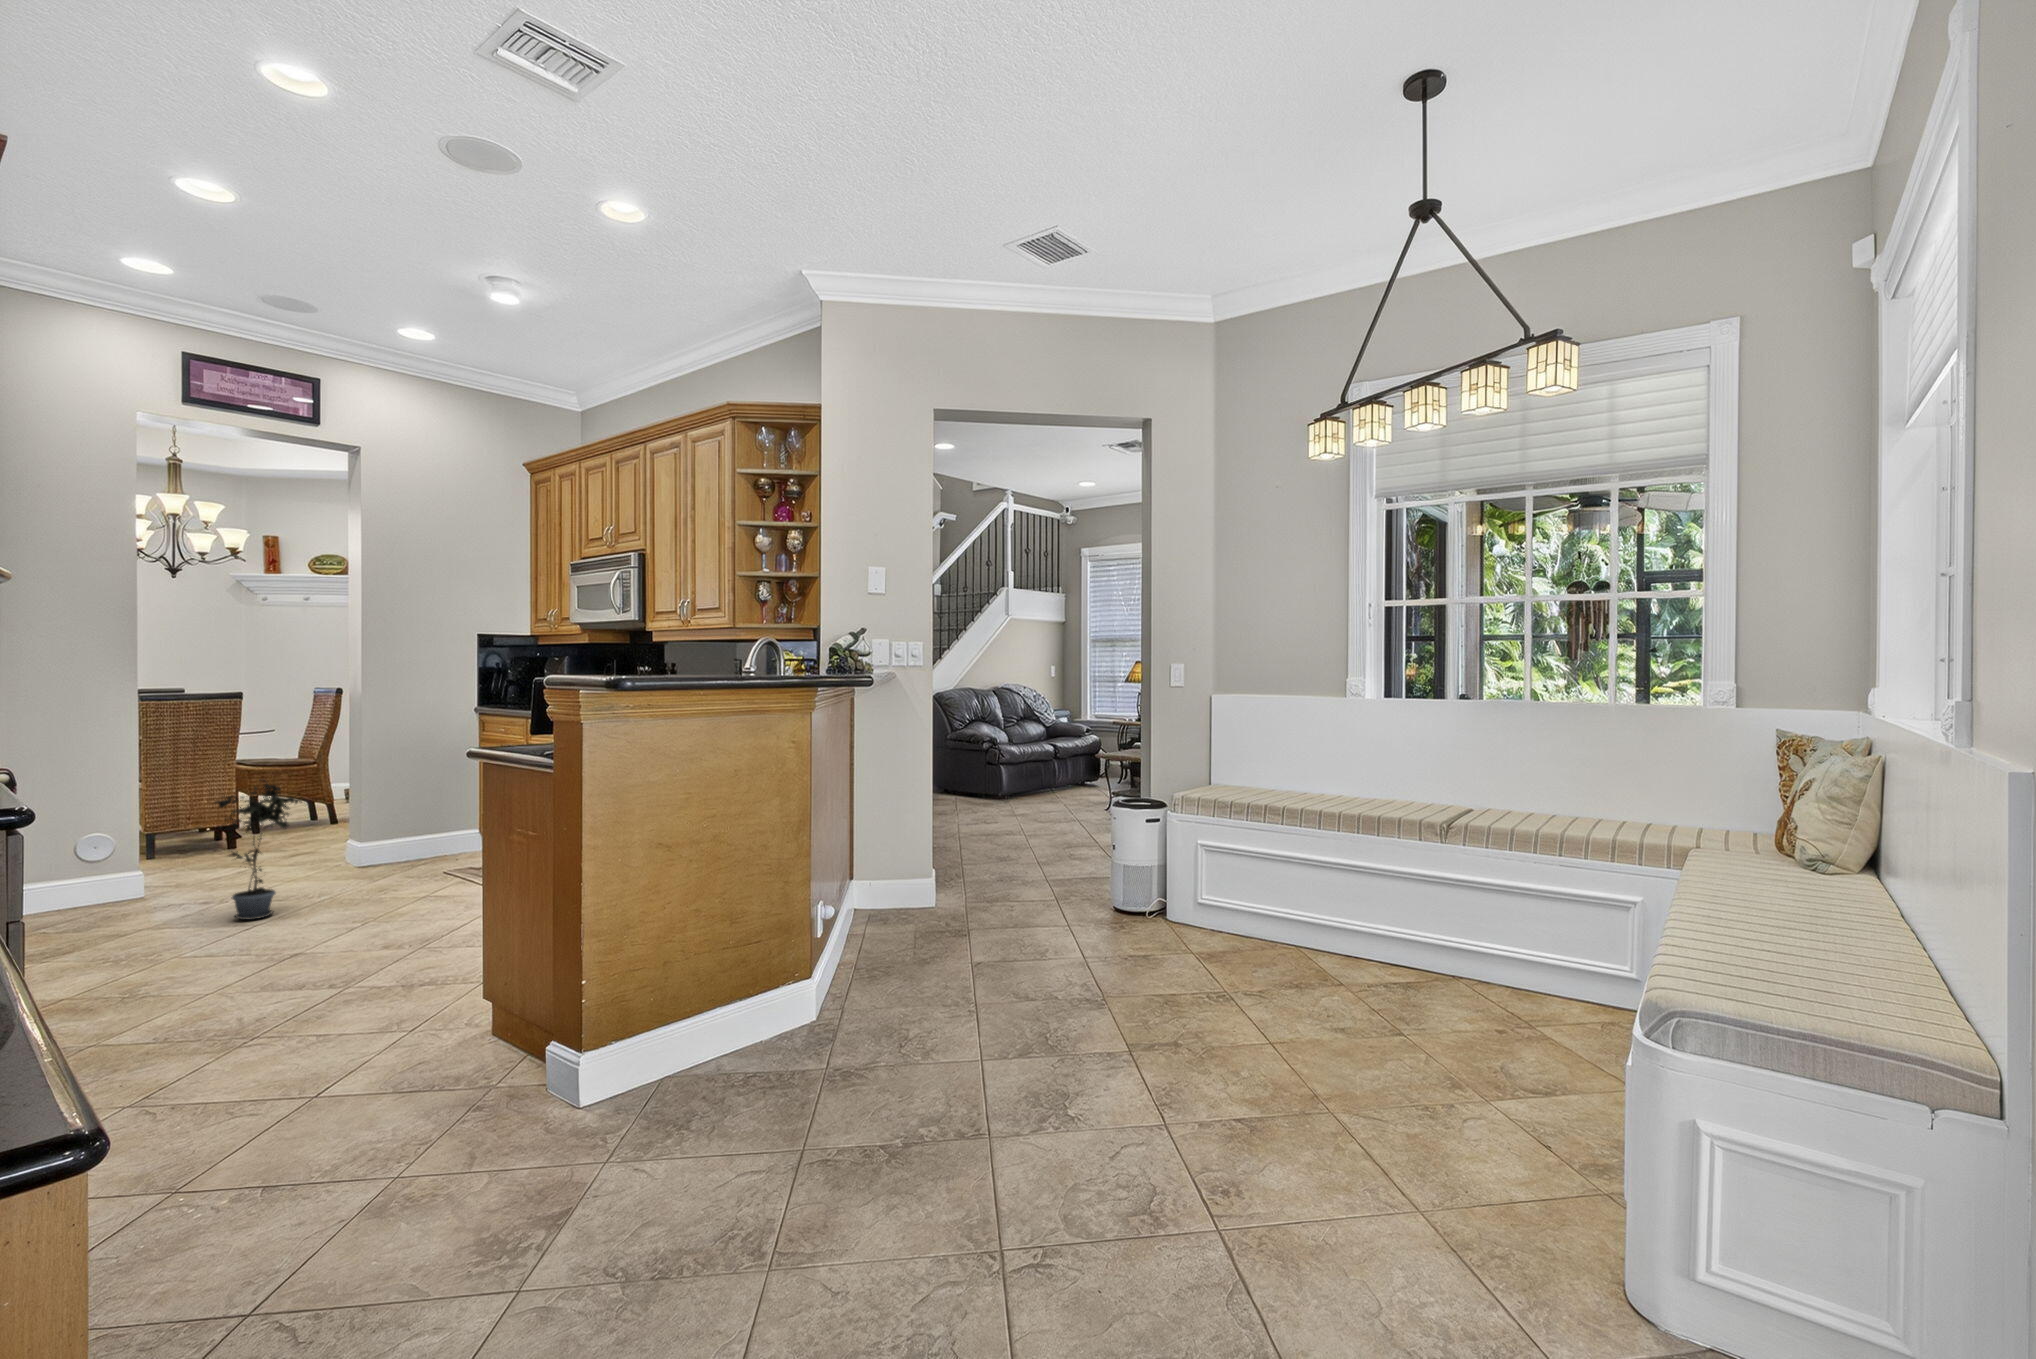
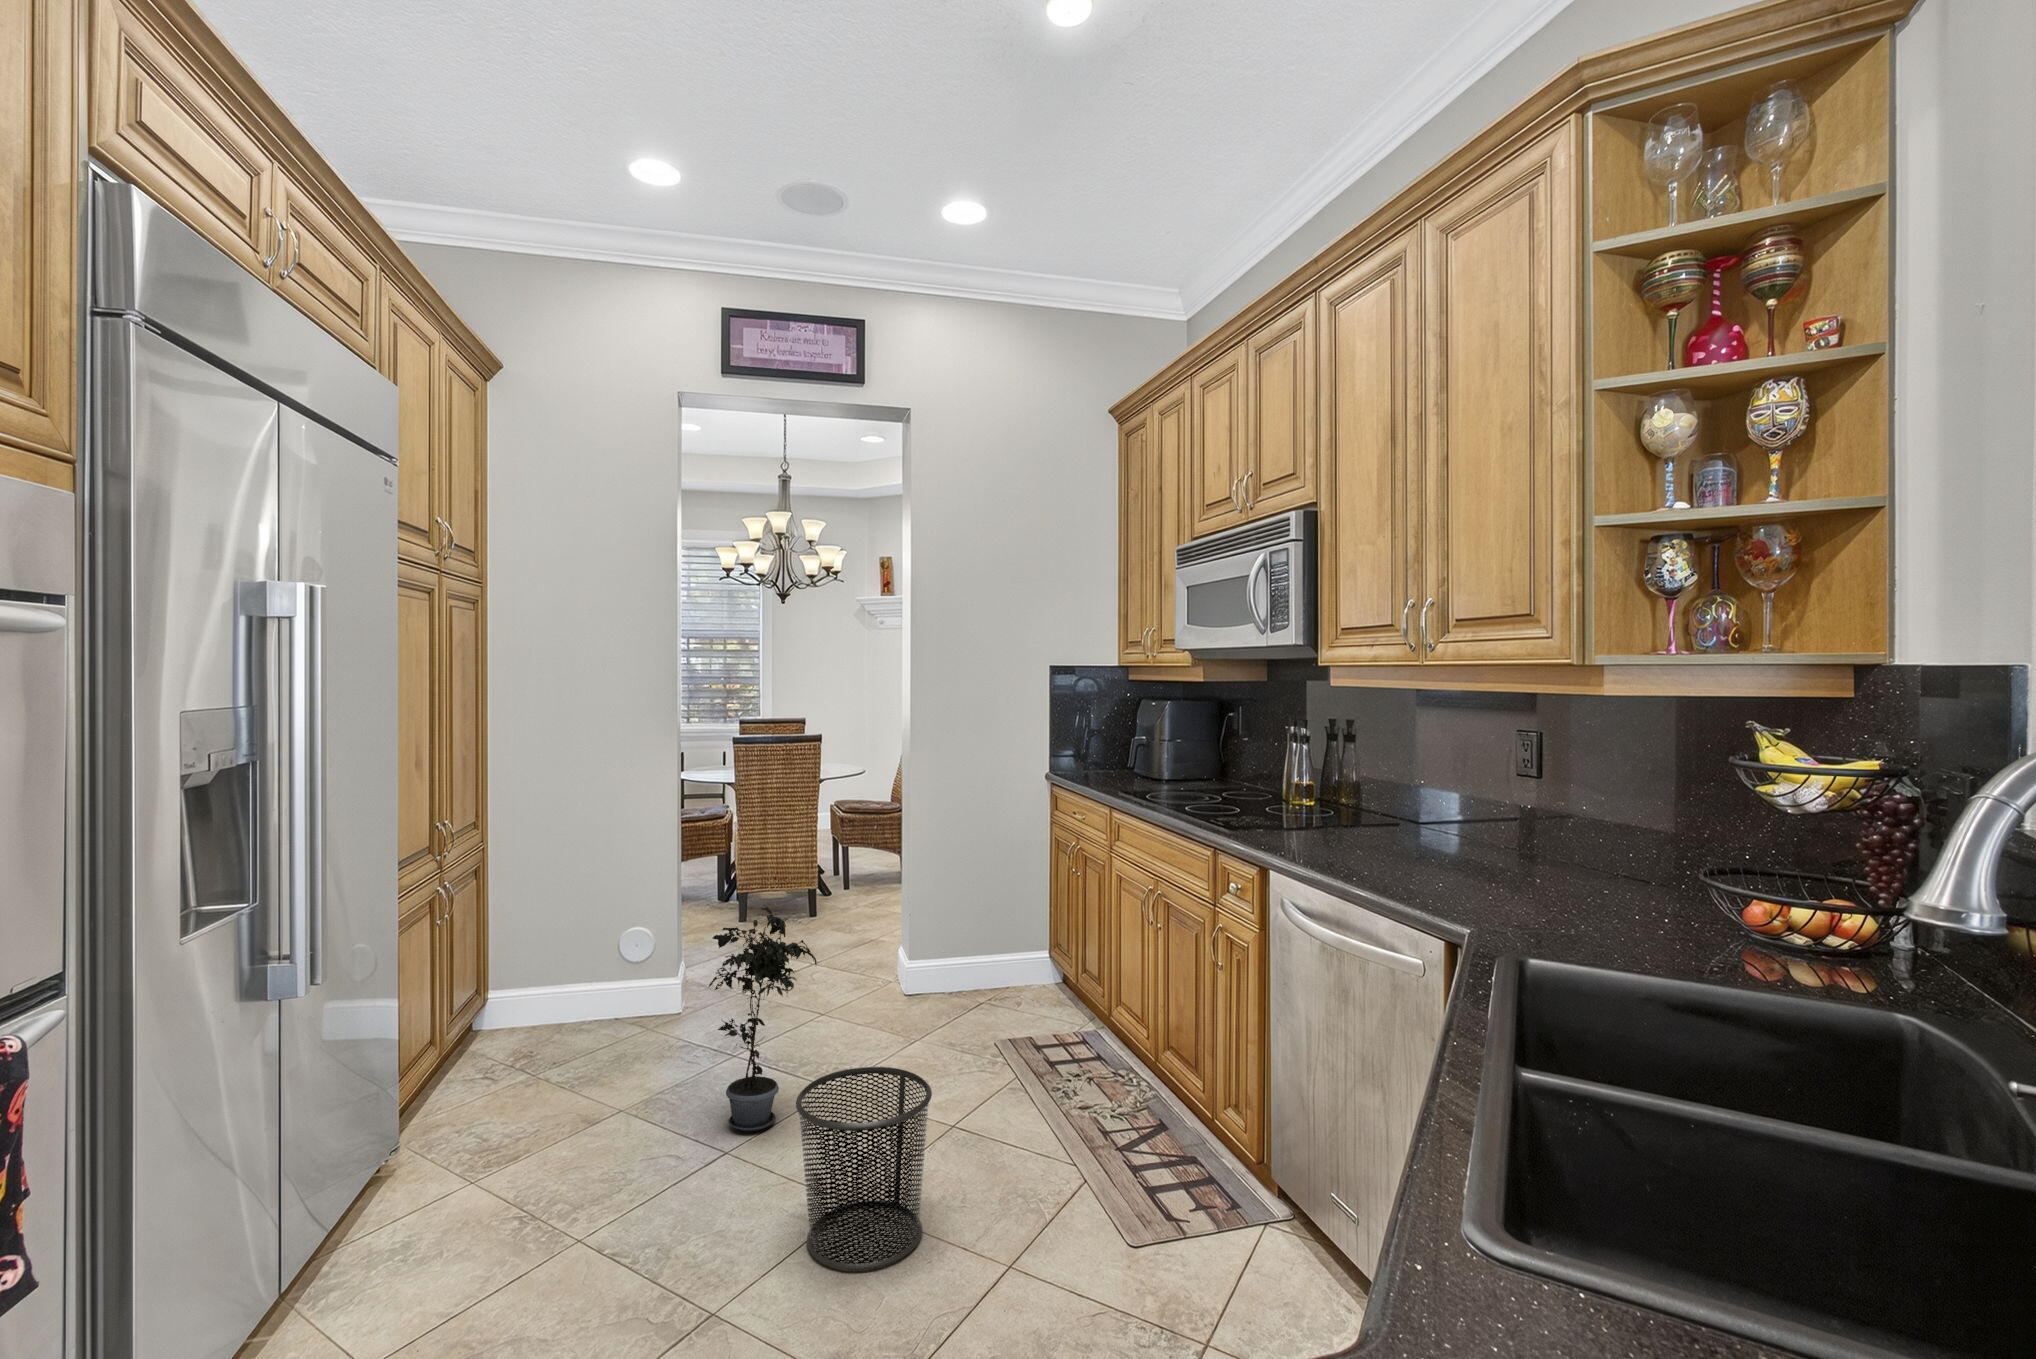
waste bin: none [317,847,410,943] -> present [796,1067,932,1271]

